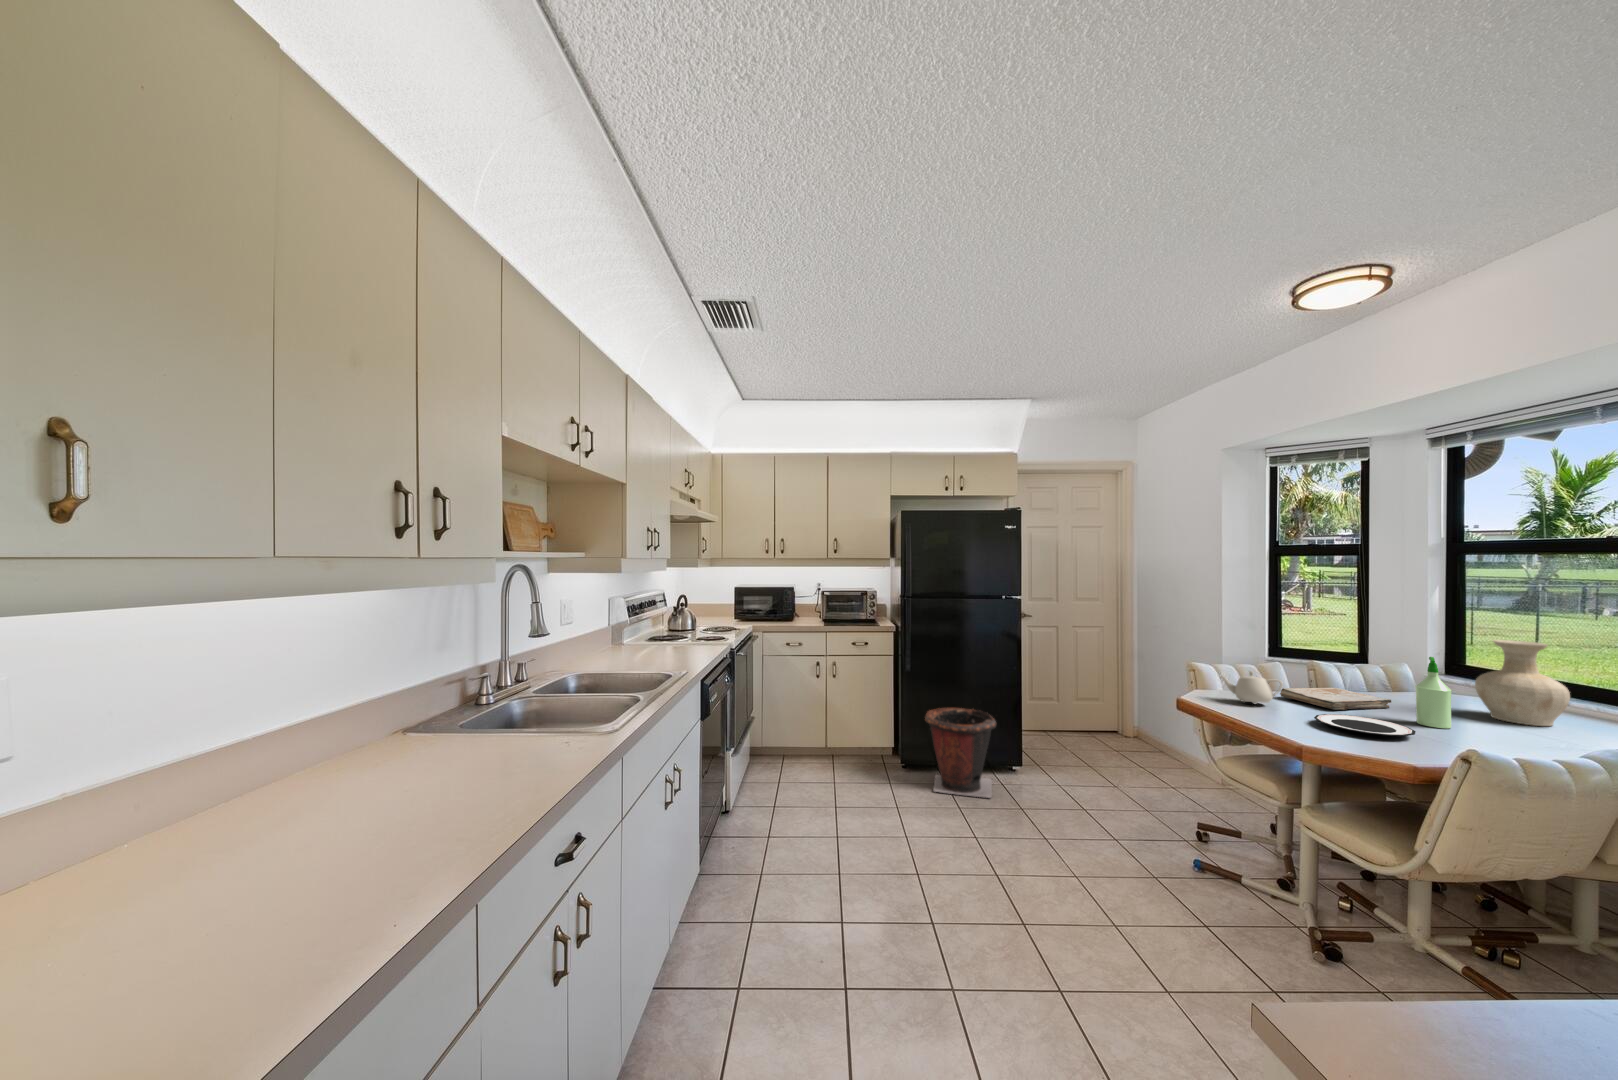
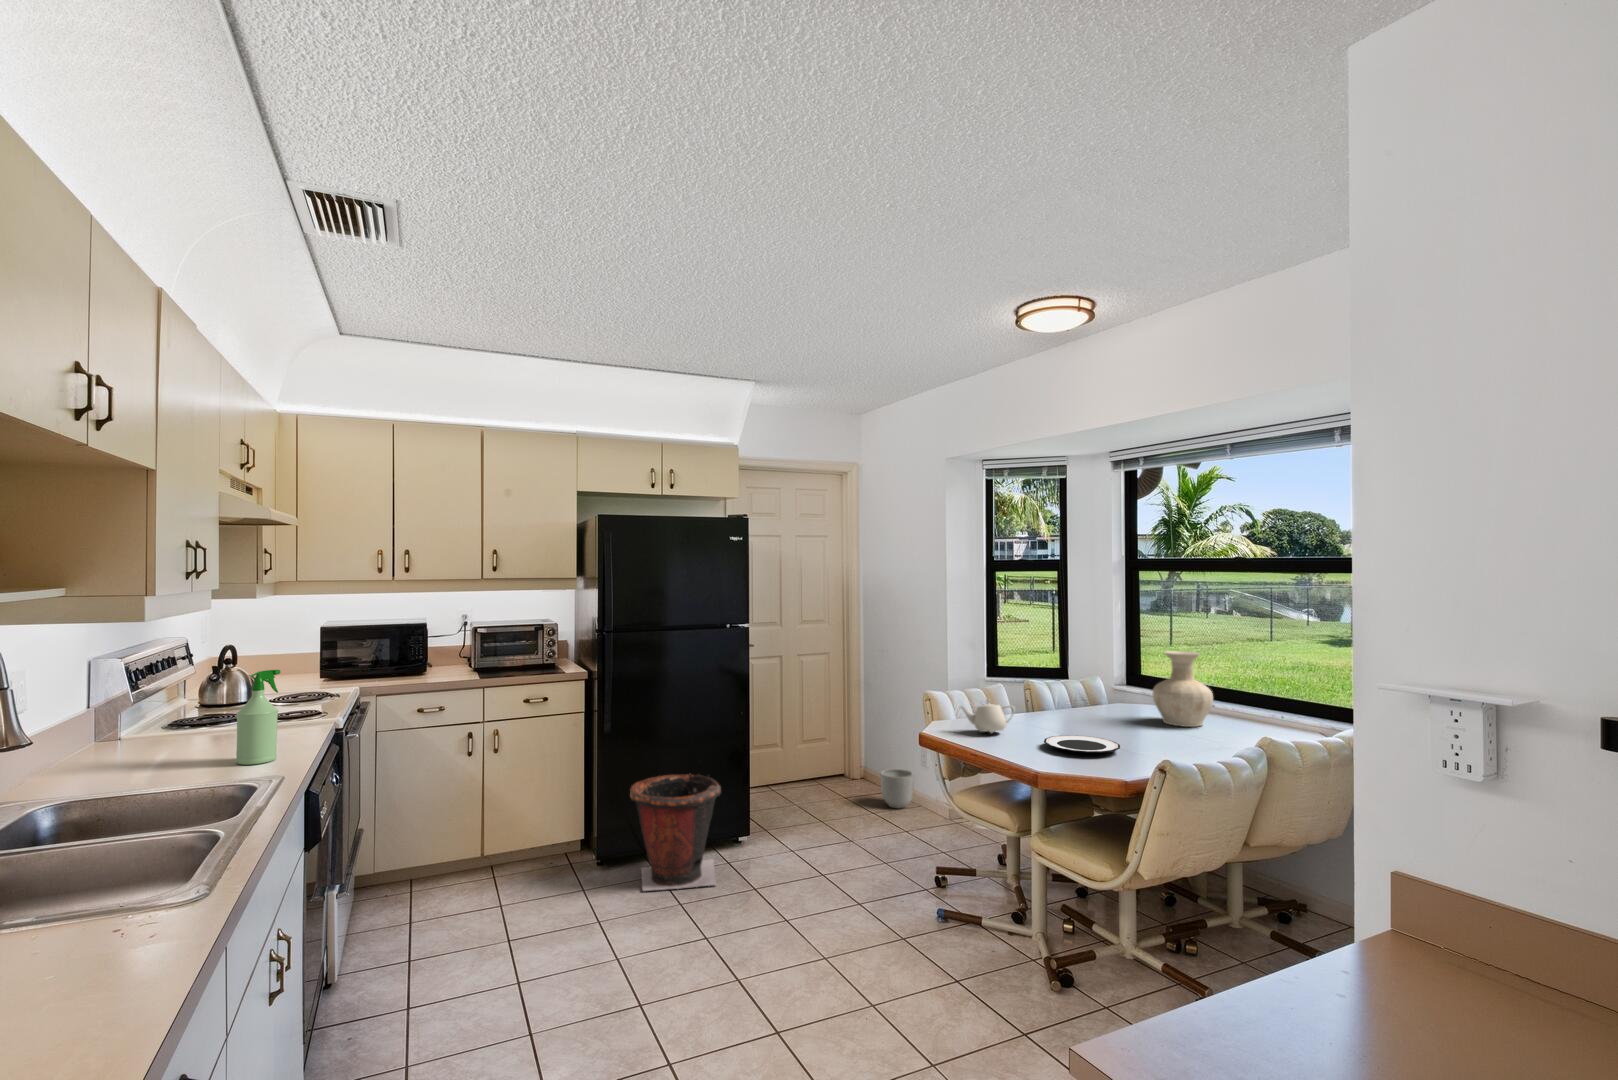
spray bottle: present [1415,657,1452,728] -> present [236,670,280,765]
book: present [1280,688,1391,710] -> none [1010,707,1096,730]
planter: none [1151,730,1186,766] -> present [880,769,914,808]

